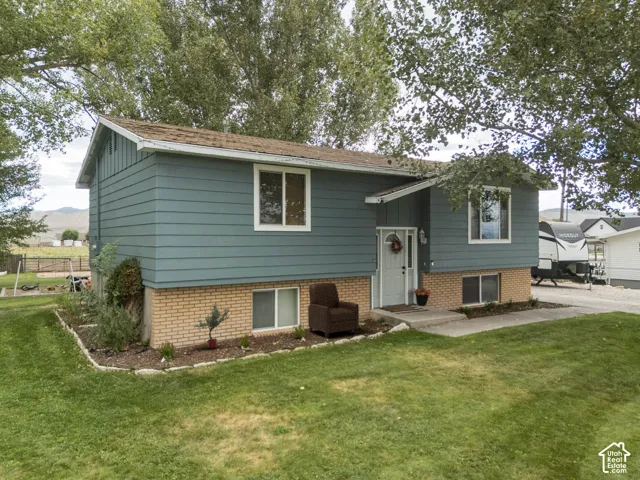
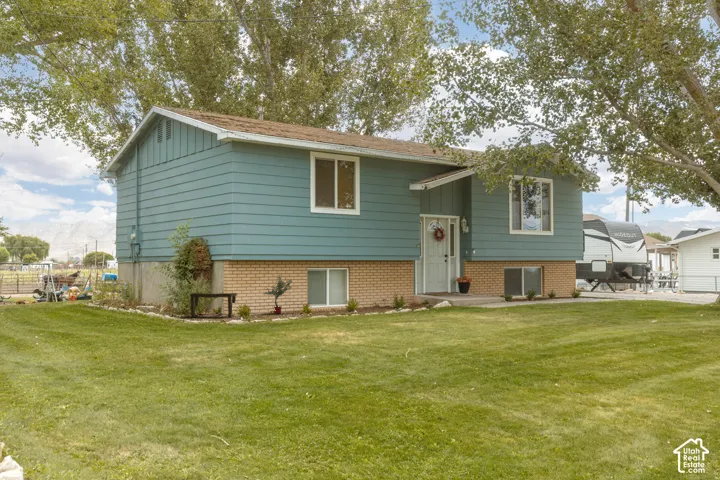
chair: present [308,283,359,338] -> none [358,264,405,311]
bench: none [104,328,161,360] -> present [190,293,237,318]

